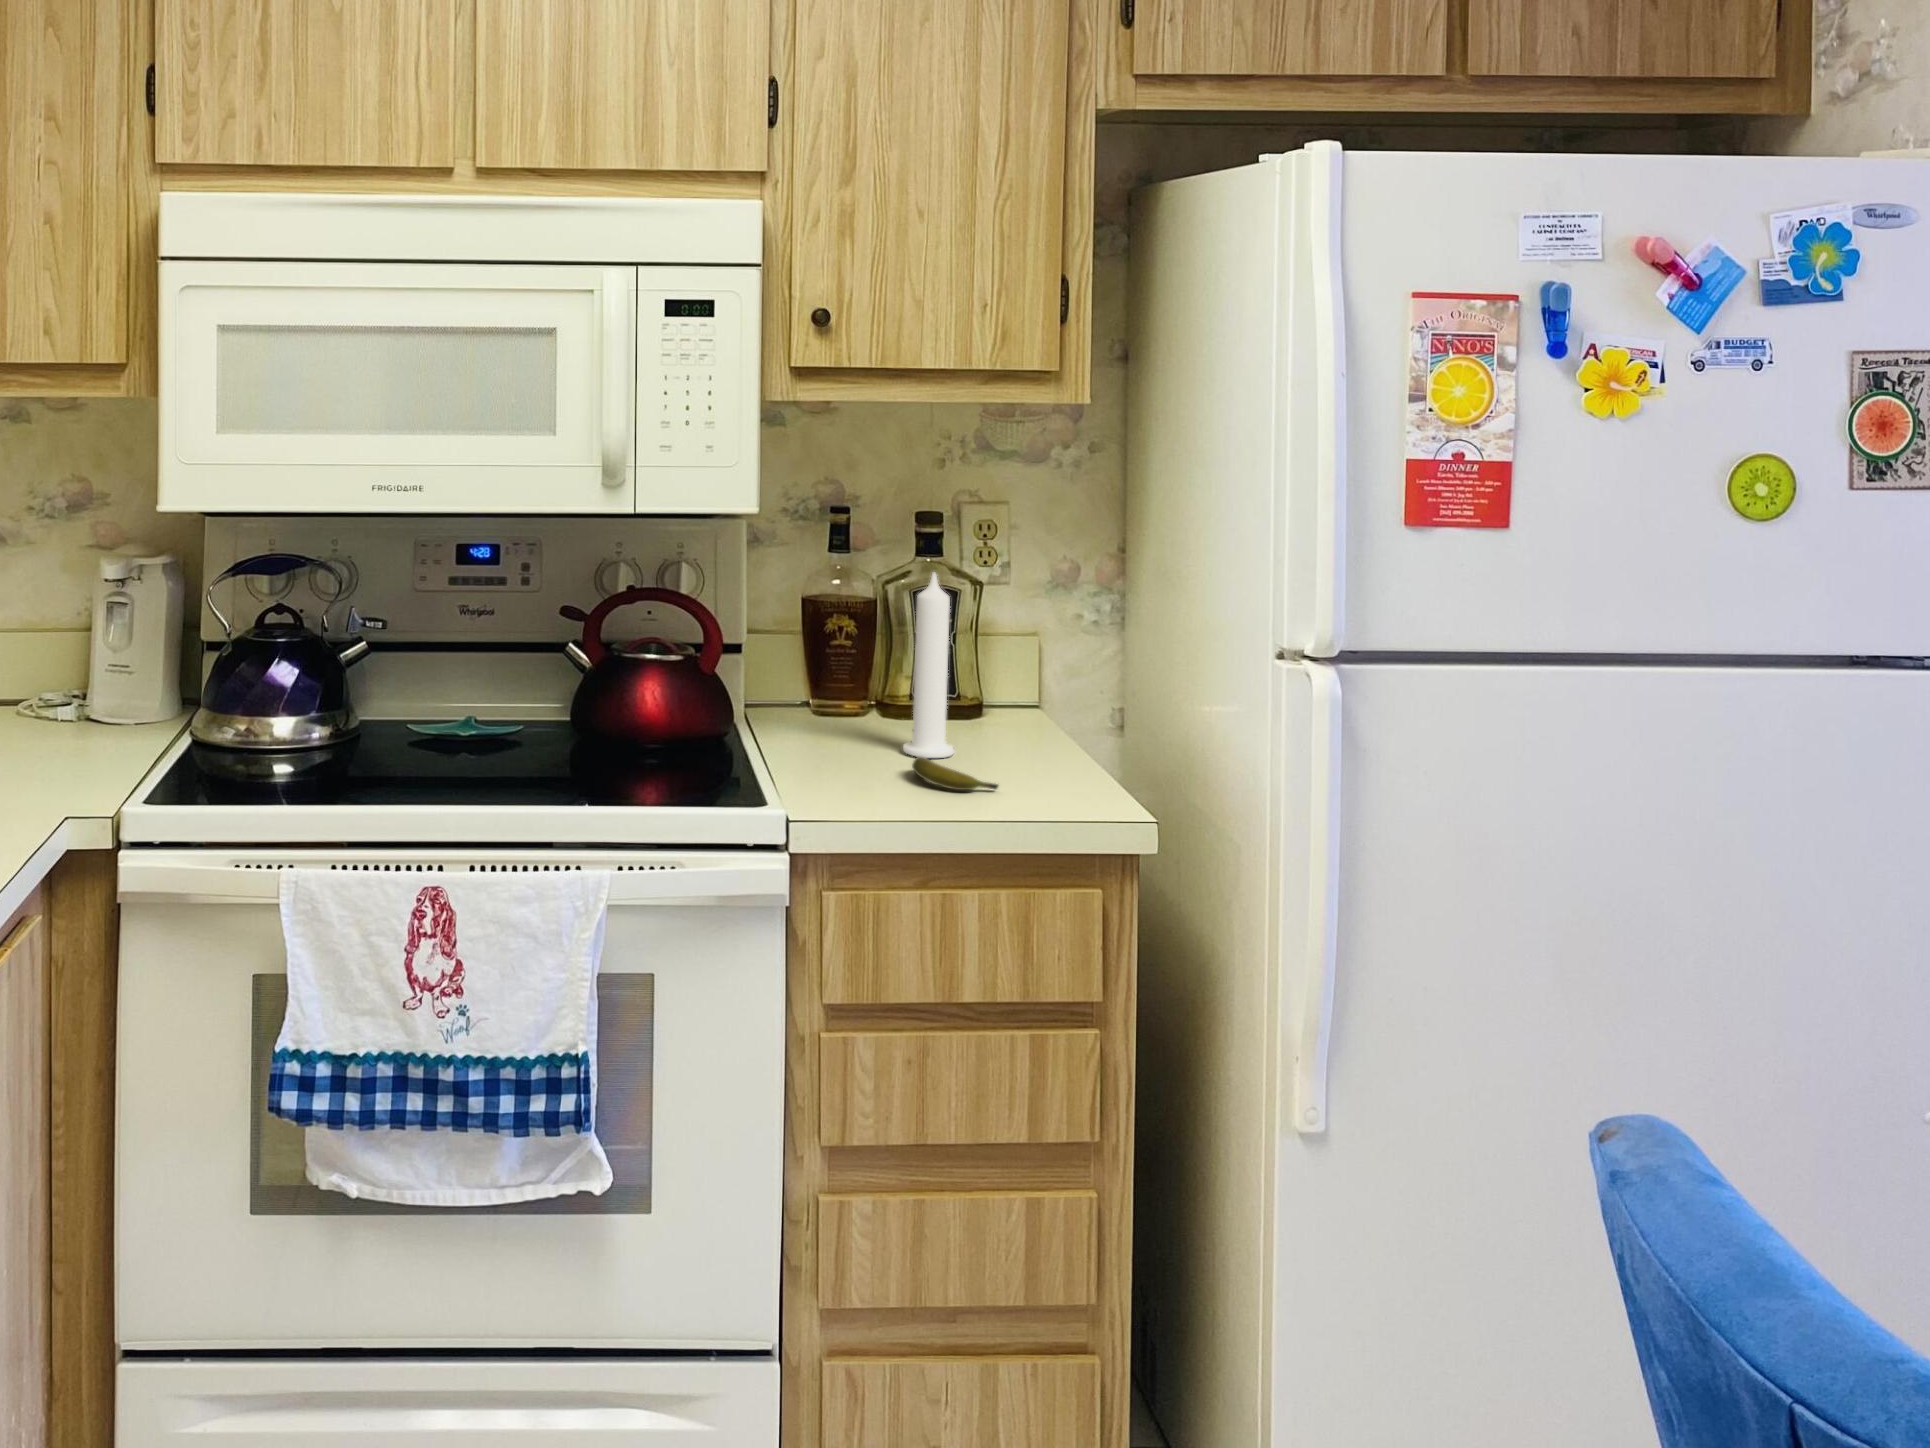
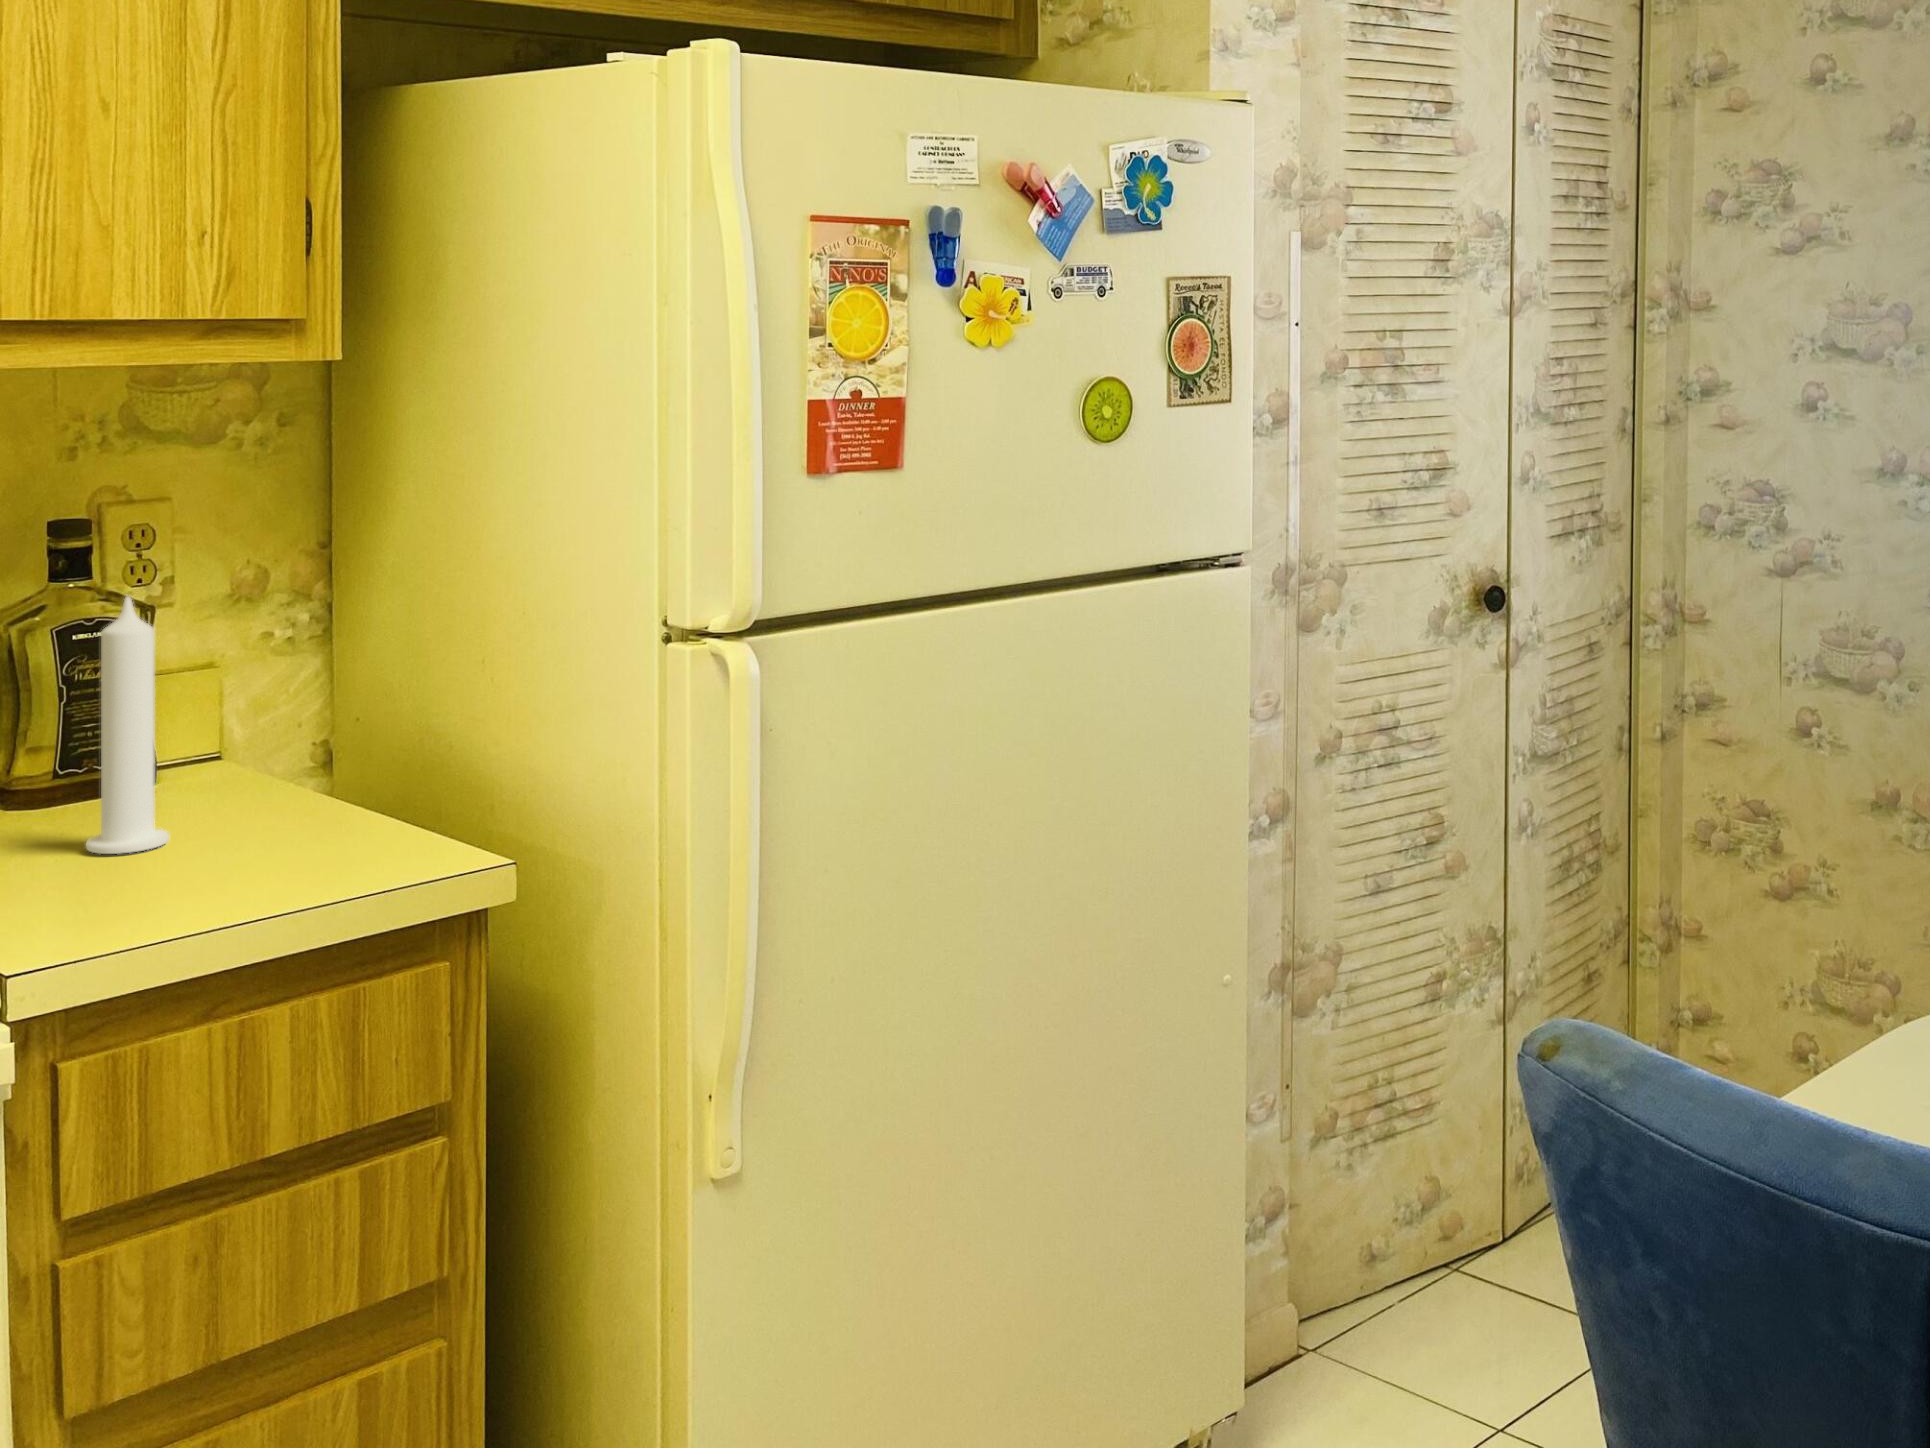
banana: present [912,757,998,790] -> none [130,850,279,882]

